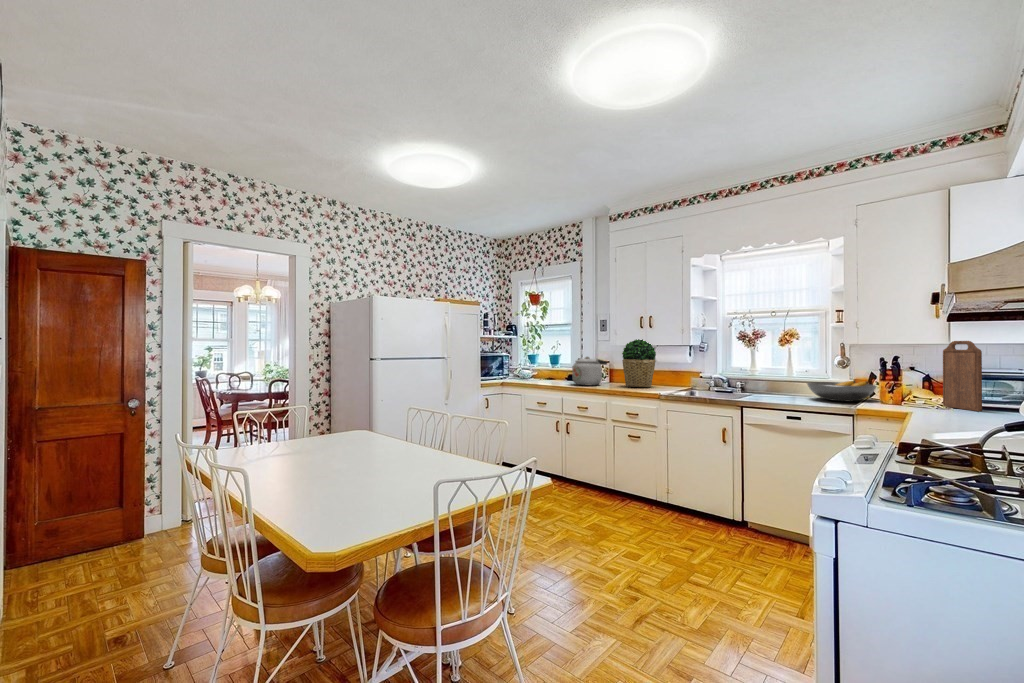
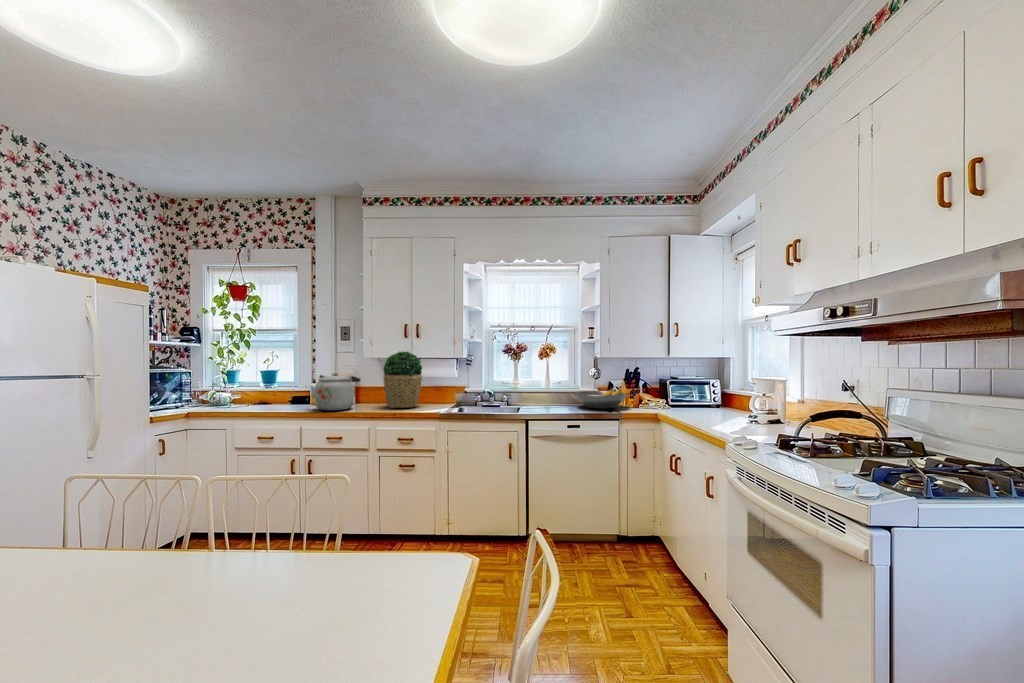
cutting board: present [943,341,982,411] -> none [668,356,697,410]

